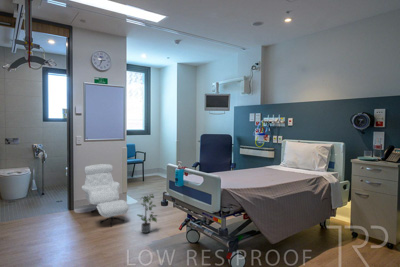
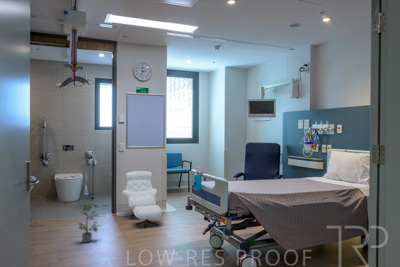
potted plant: present [138,194,157,233] -> present [79,205,98,242]

